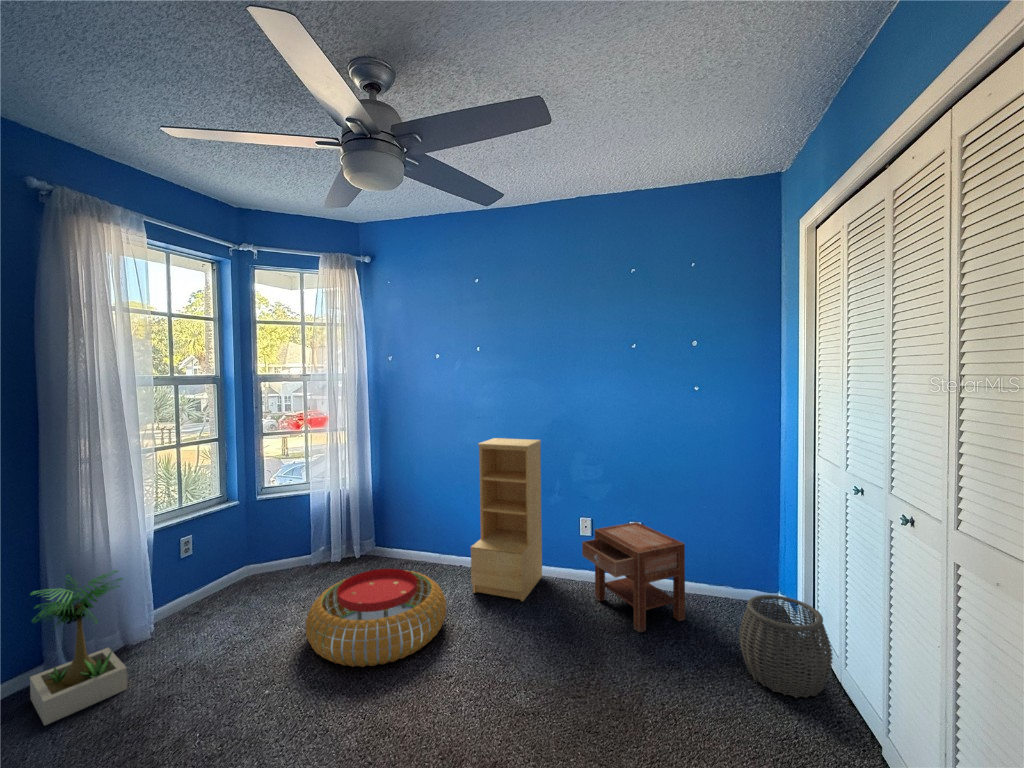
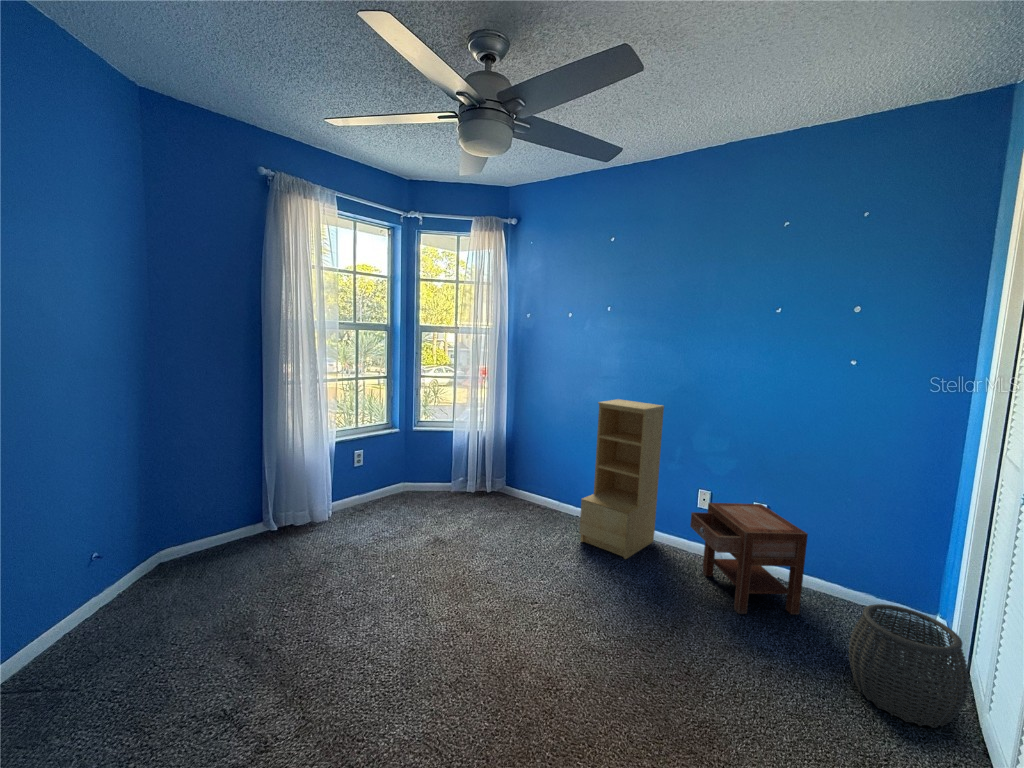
pouf: present [306,569,446,667] -> none [430,502,549,580]
potted plant: present [30,570,127,725] -> none [249,461,319,562]

